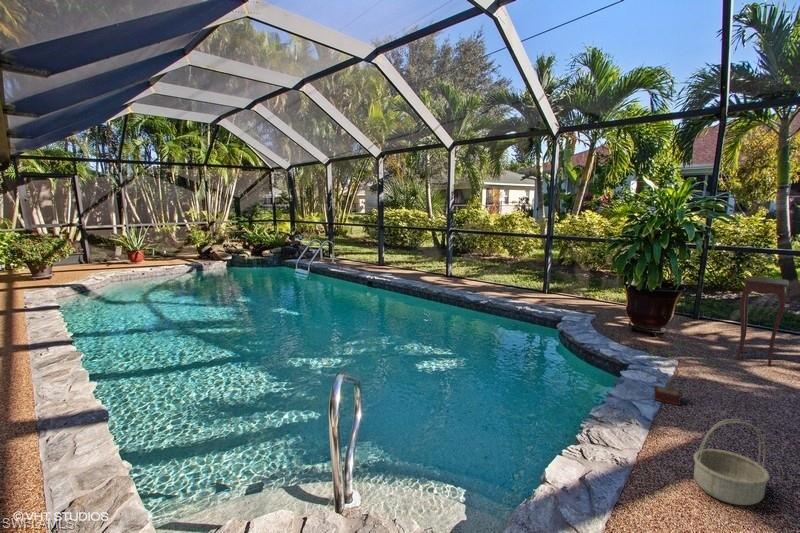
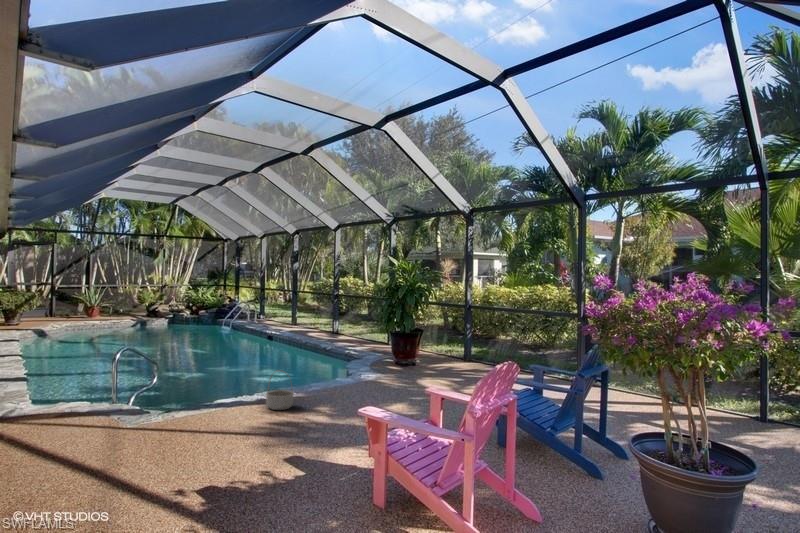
side table: present [737,276,789,366] -> none [422,322,452,381]
potted plant: present [646,343,714,405] -> none [319,351,343,389]

